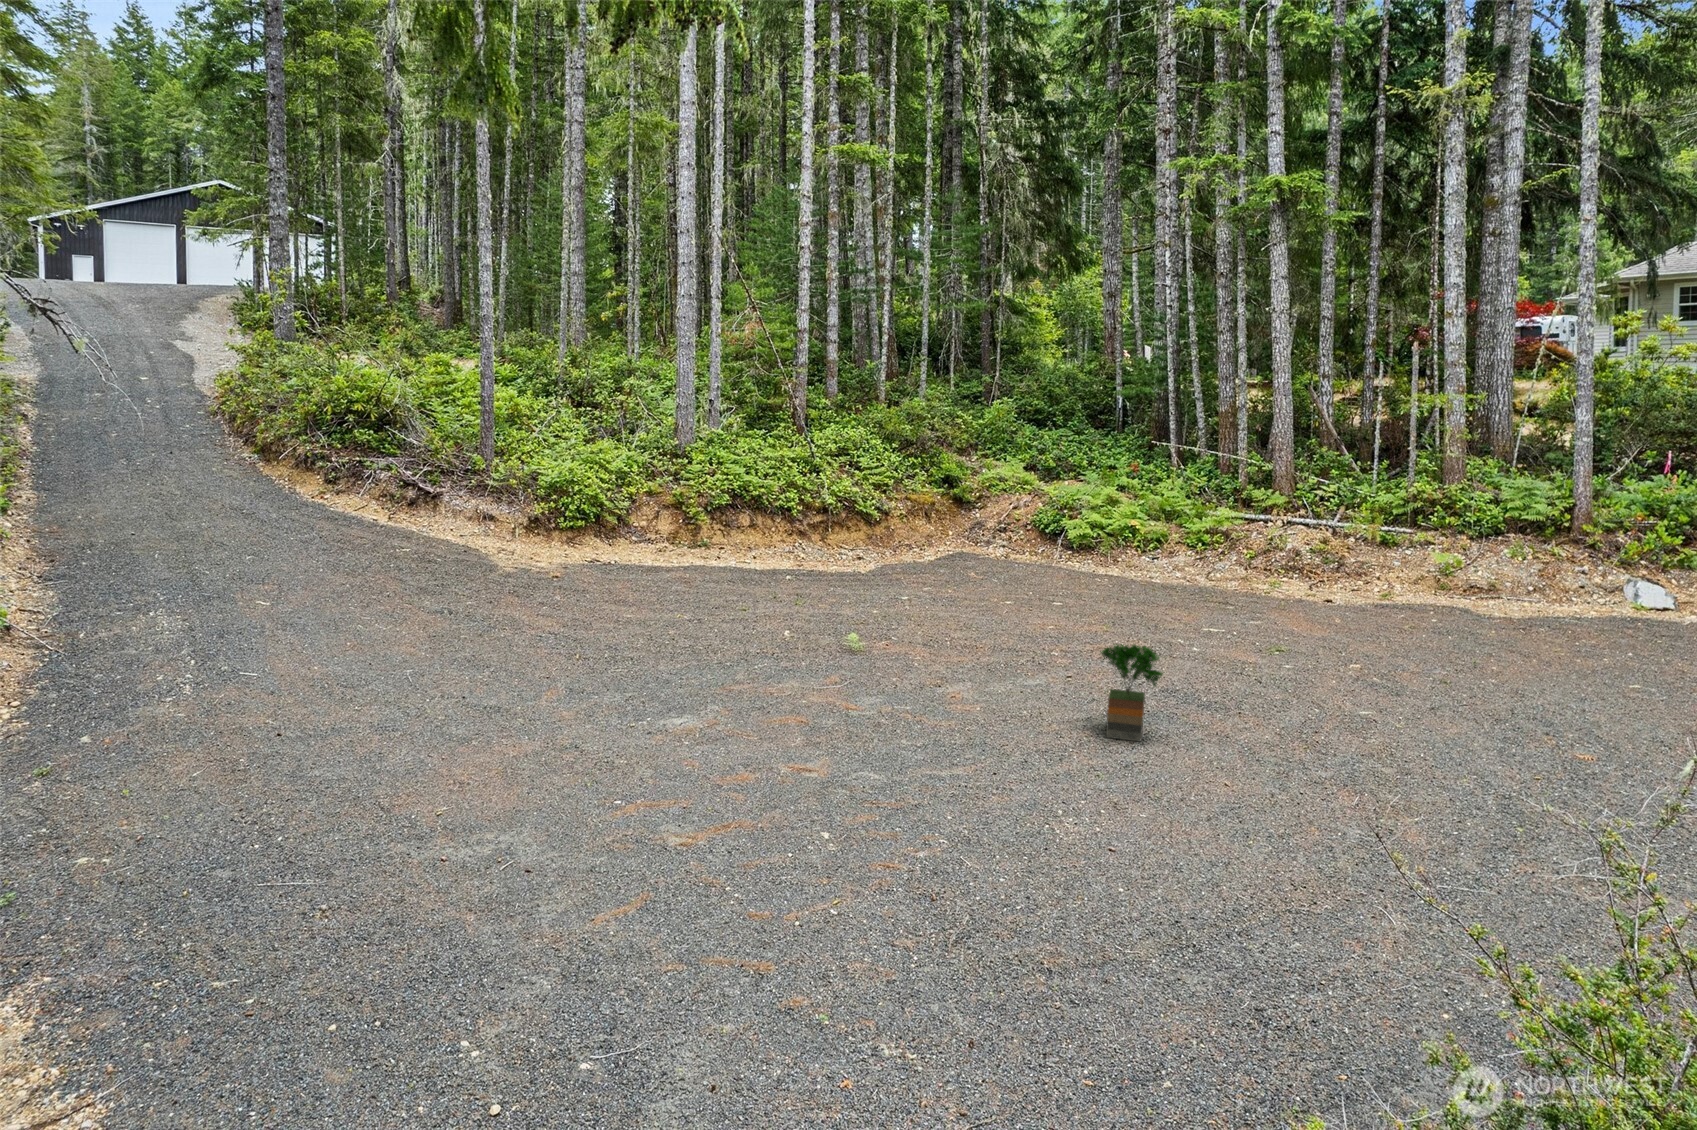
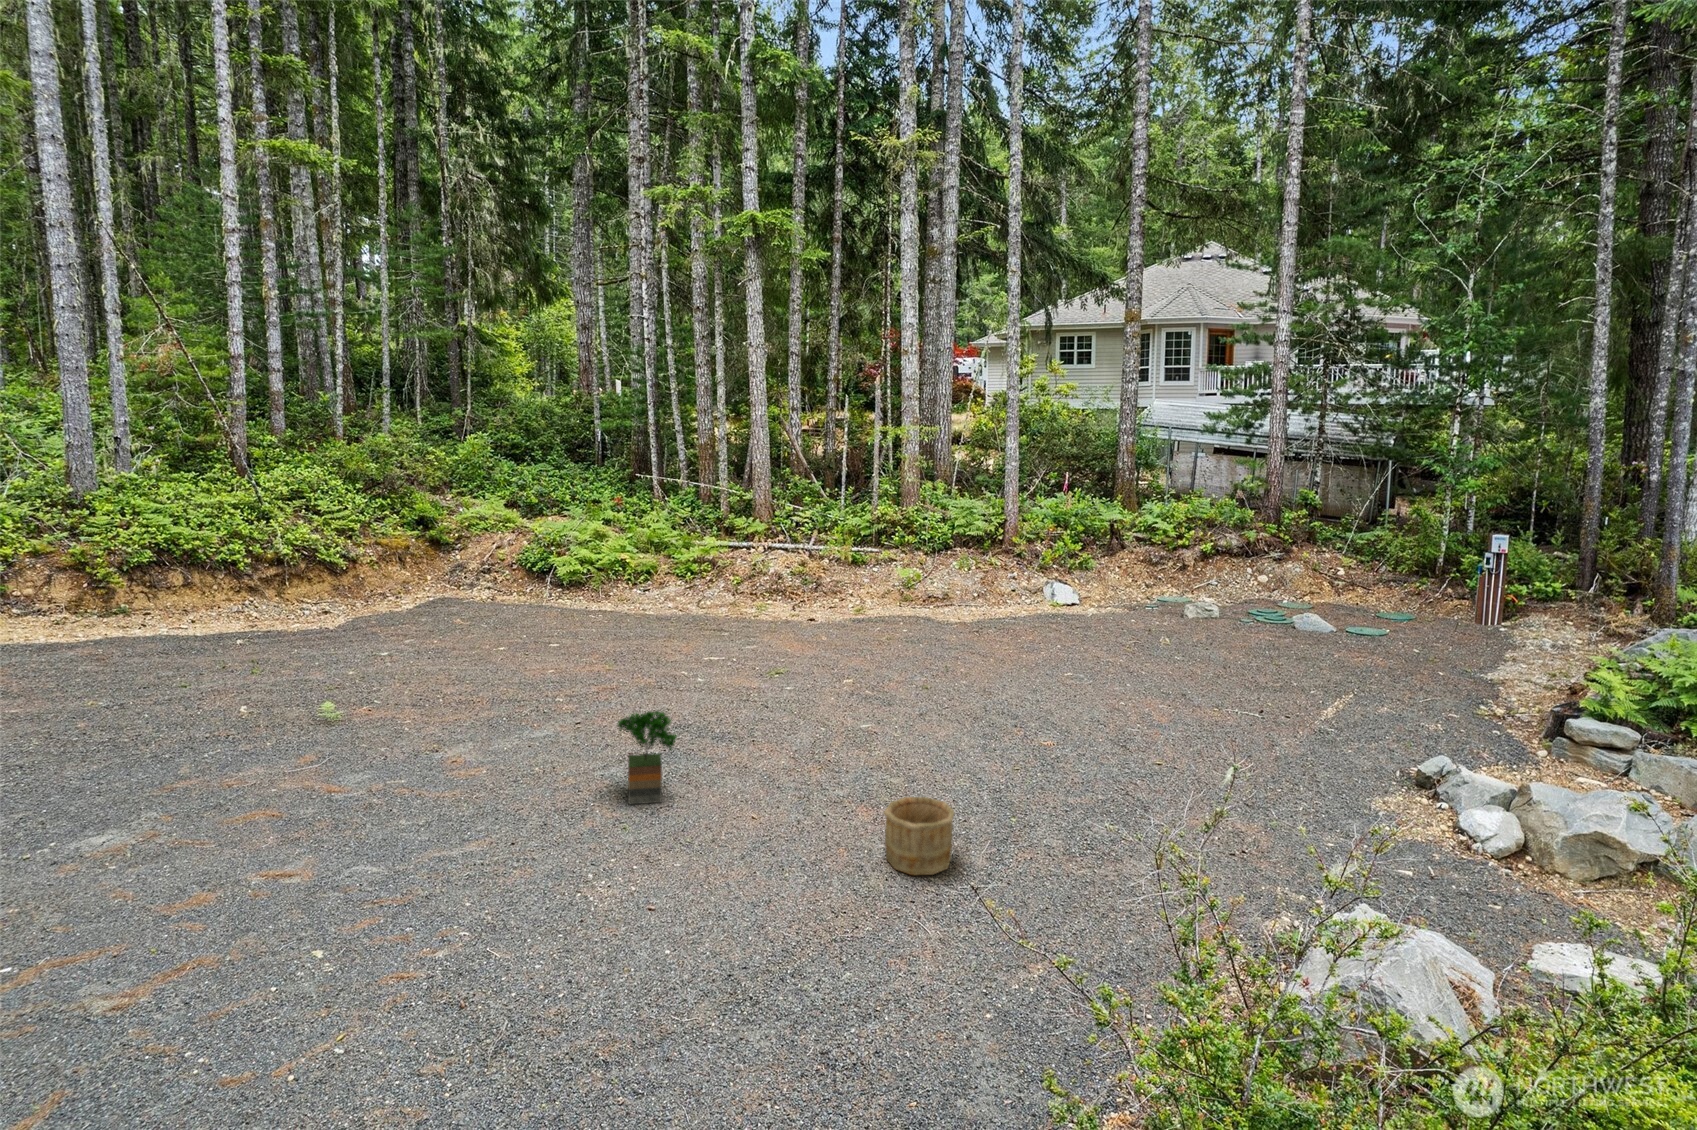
wooden bucket: none [1404,773,1509,867] -> present [884,797,954,875]

